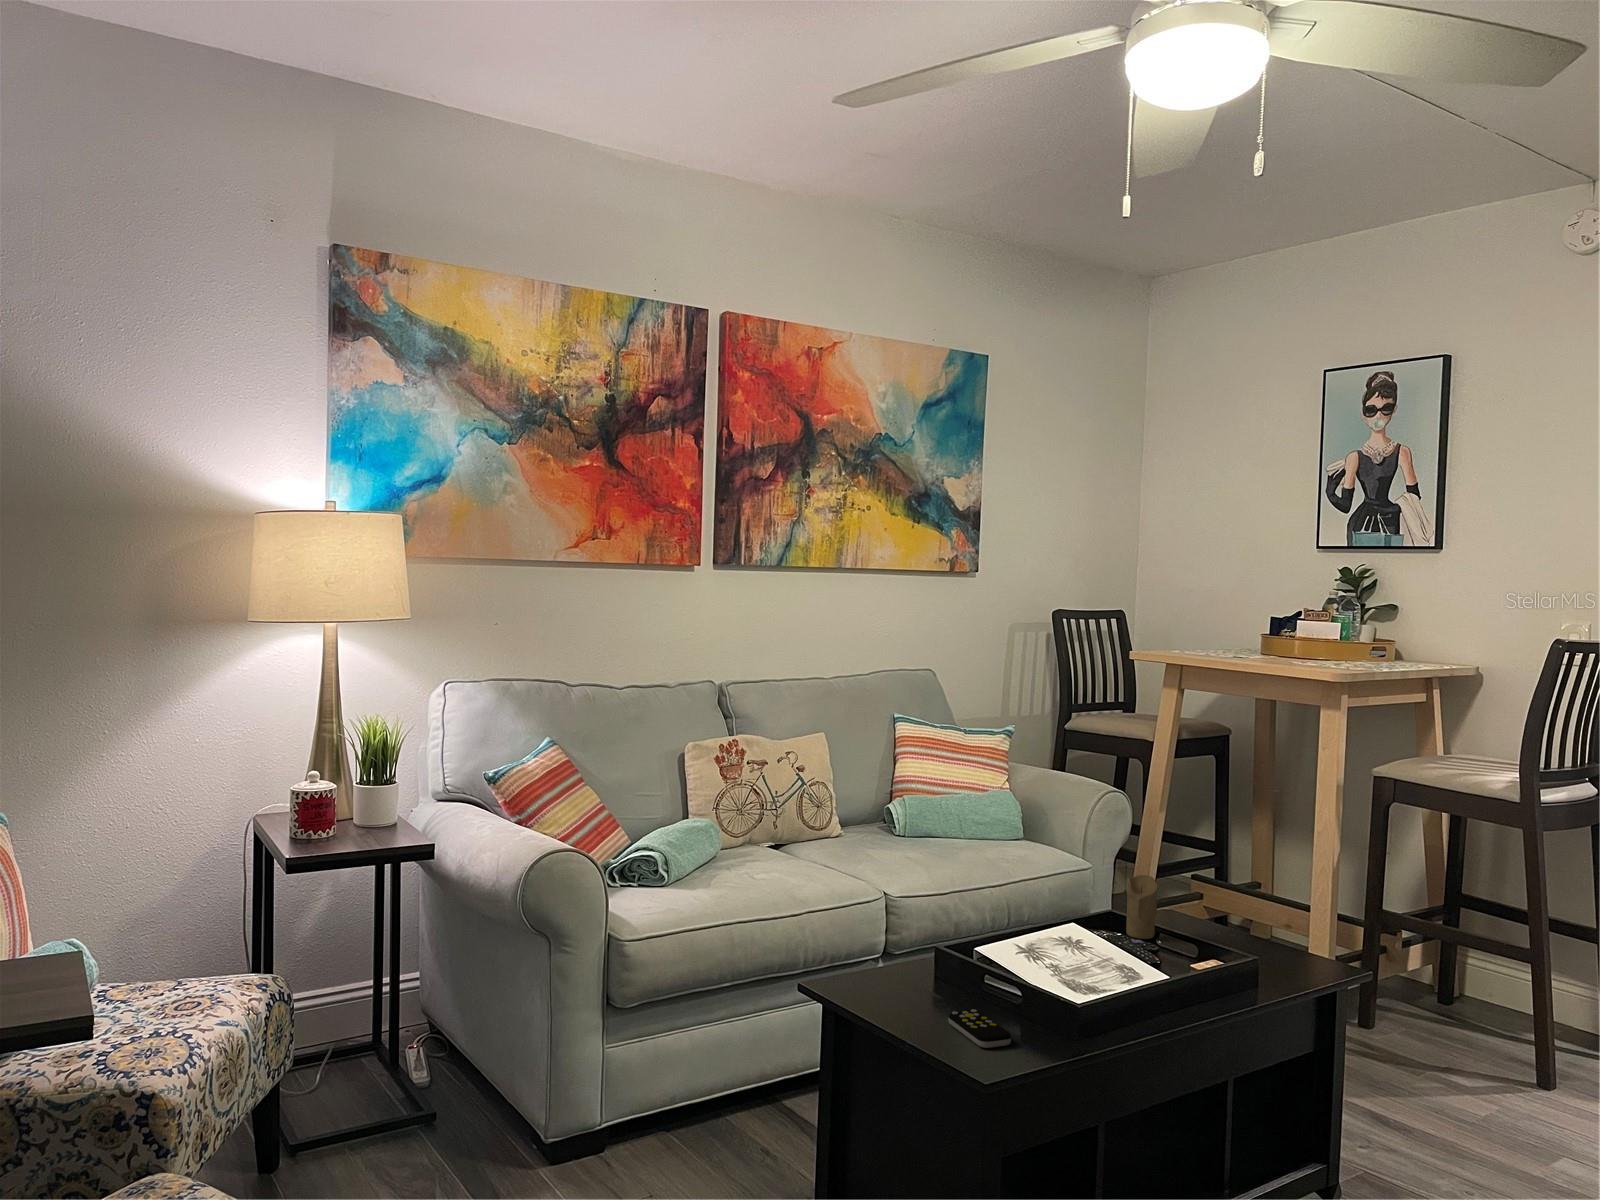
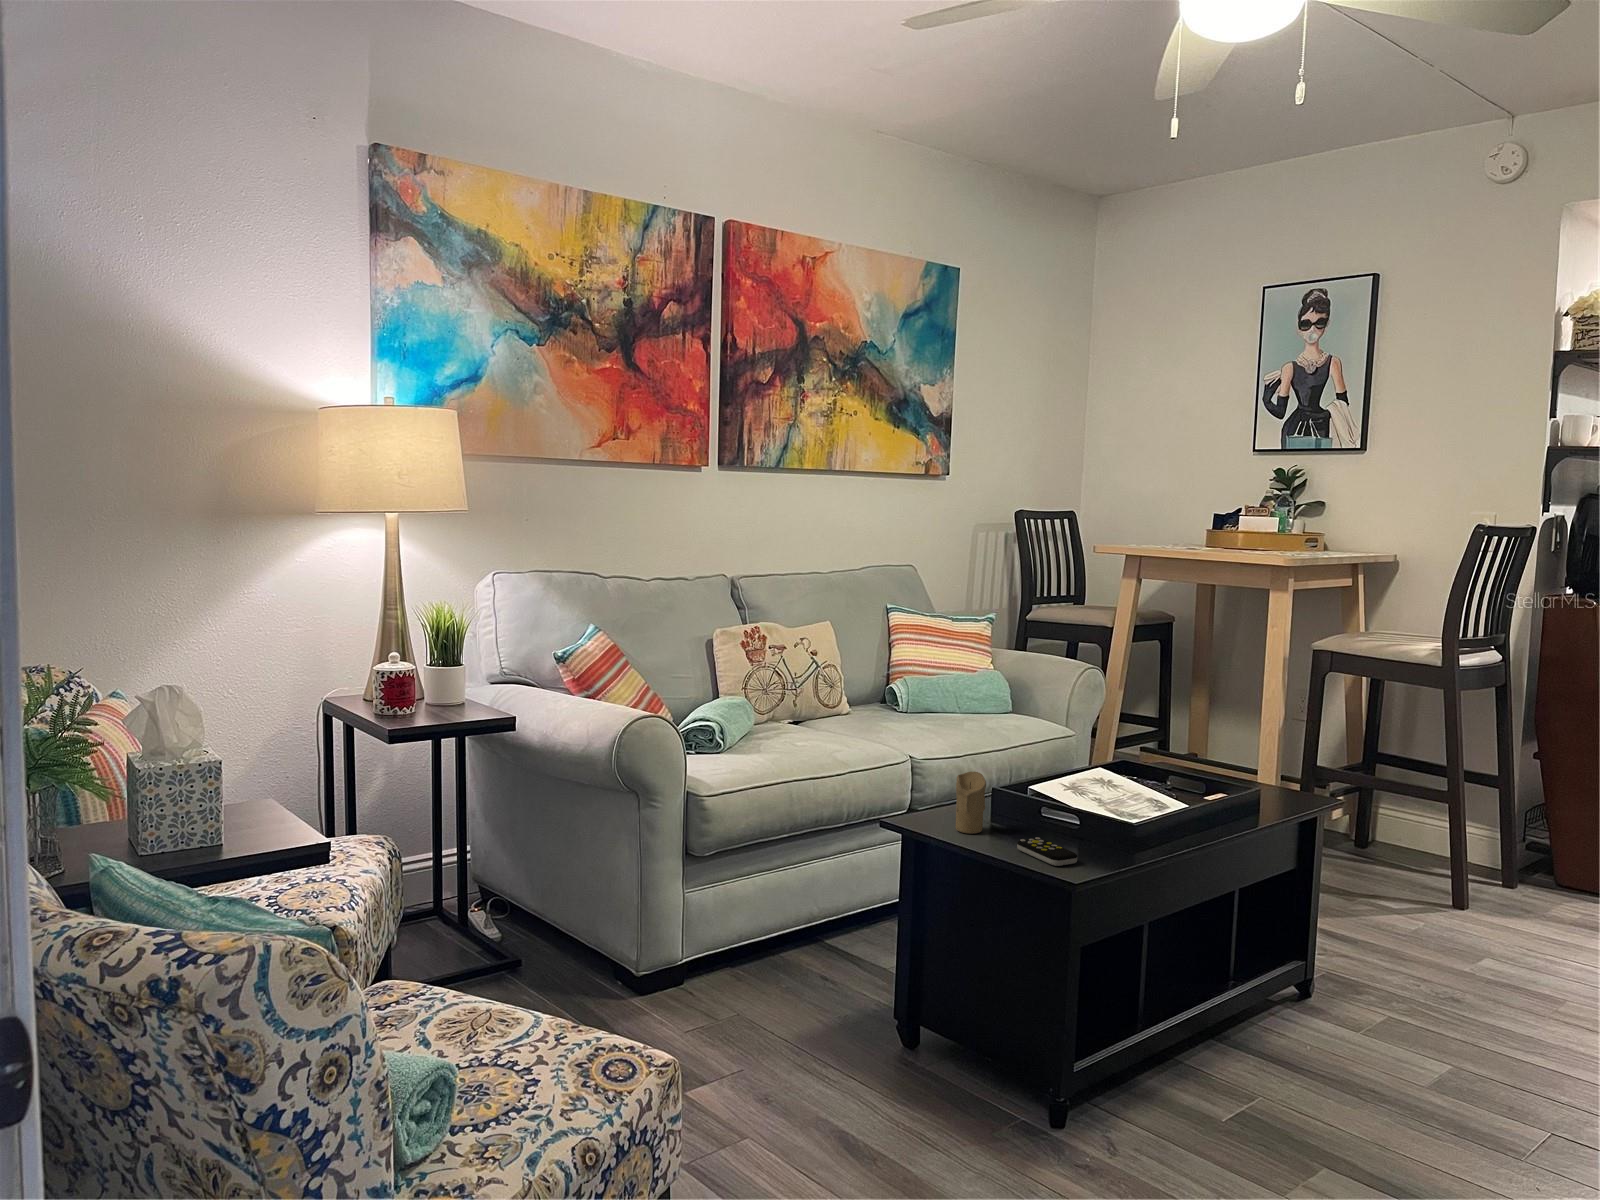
candle: present [1126,875,1158,939] -> present [956,772,986,834]

